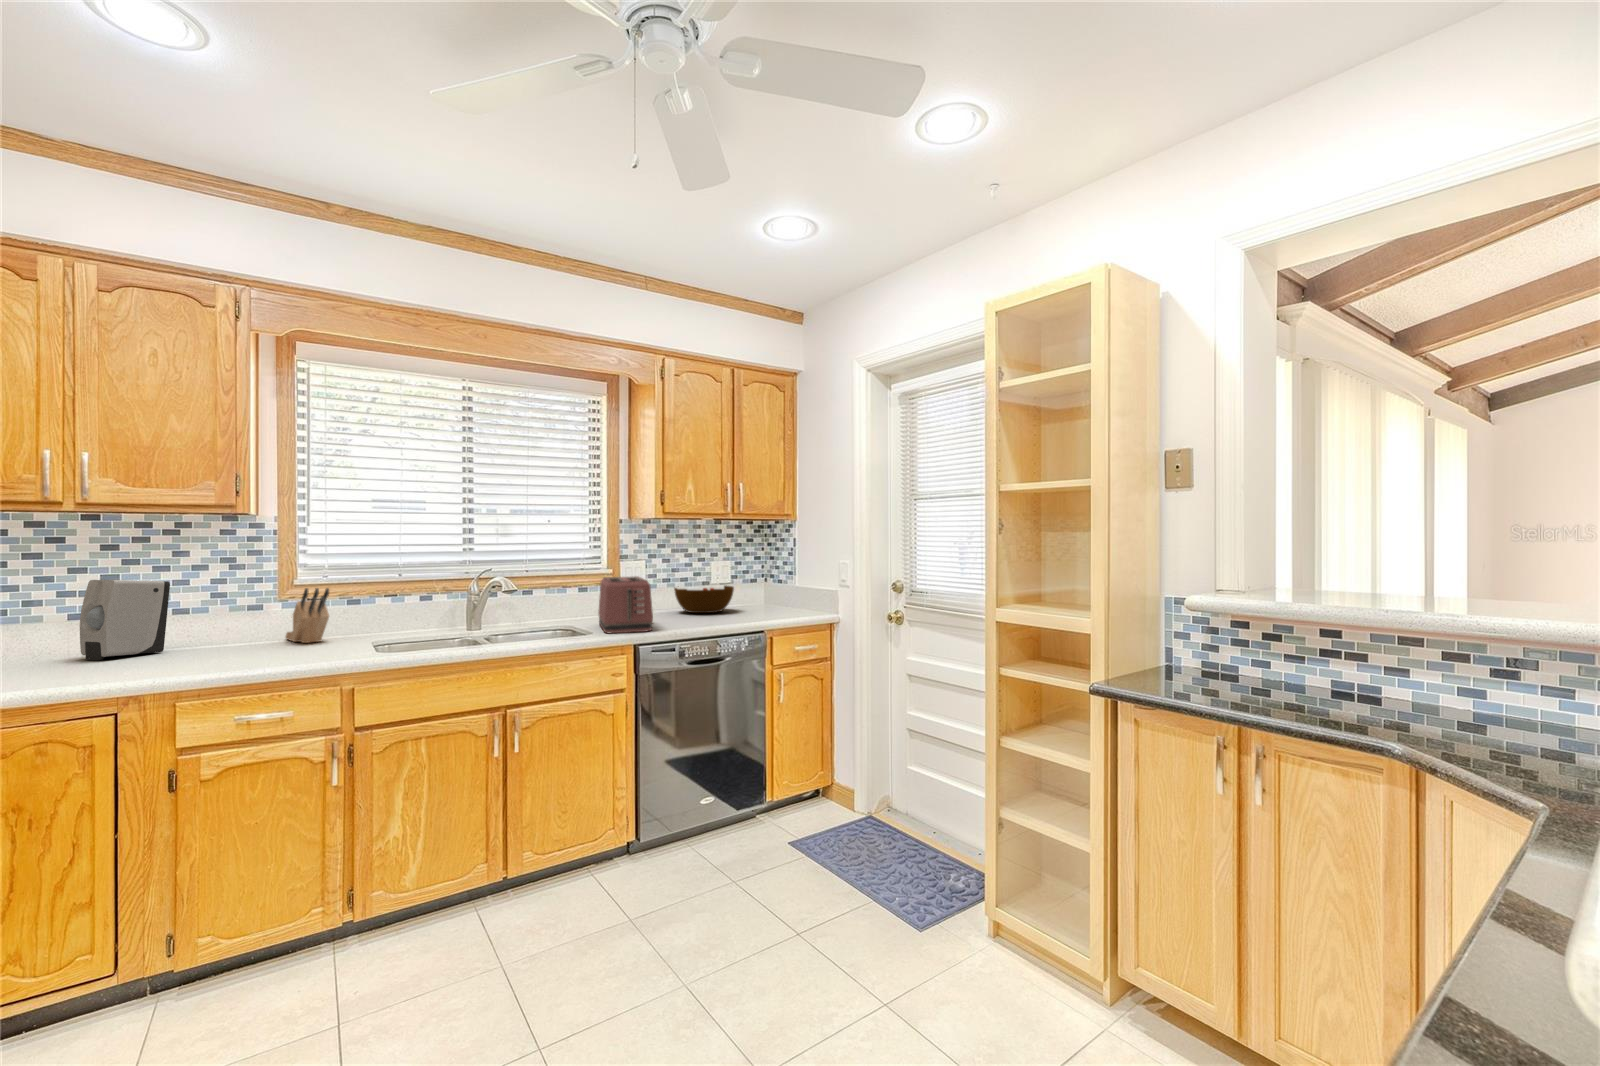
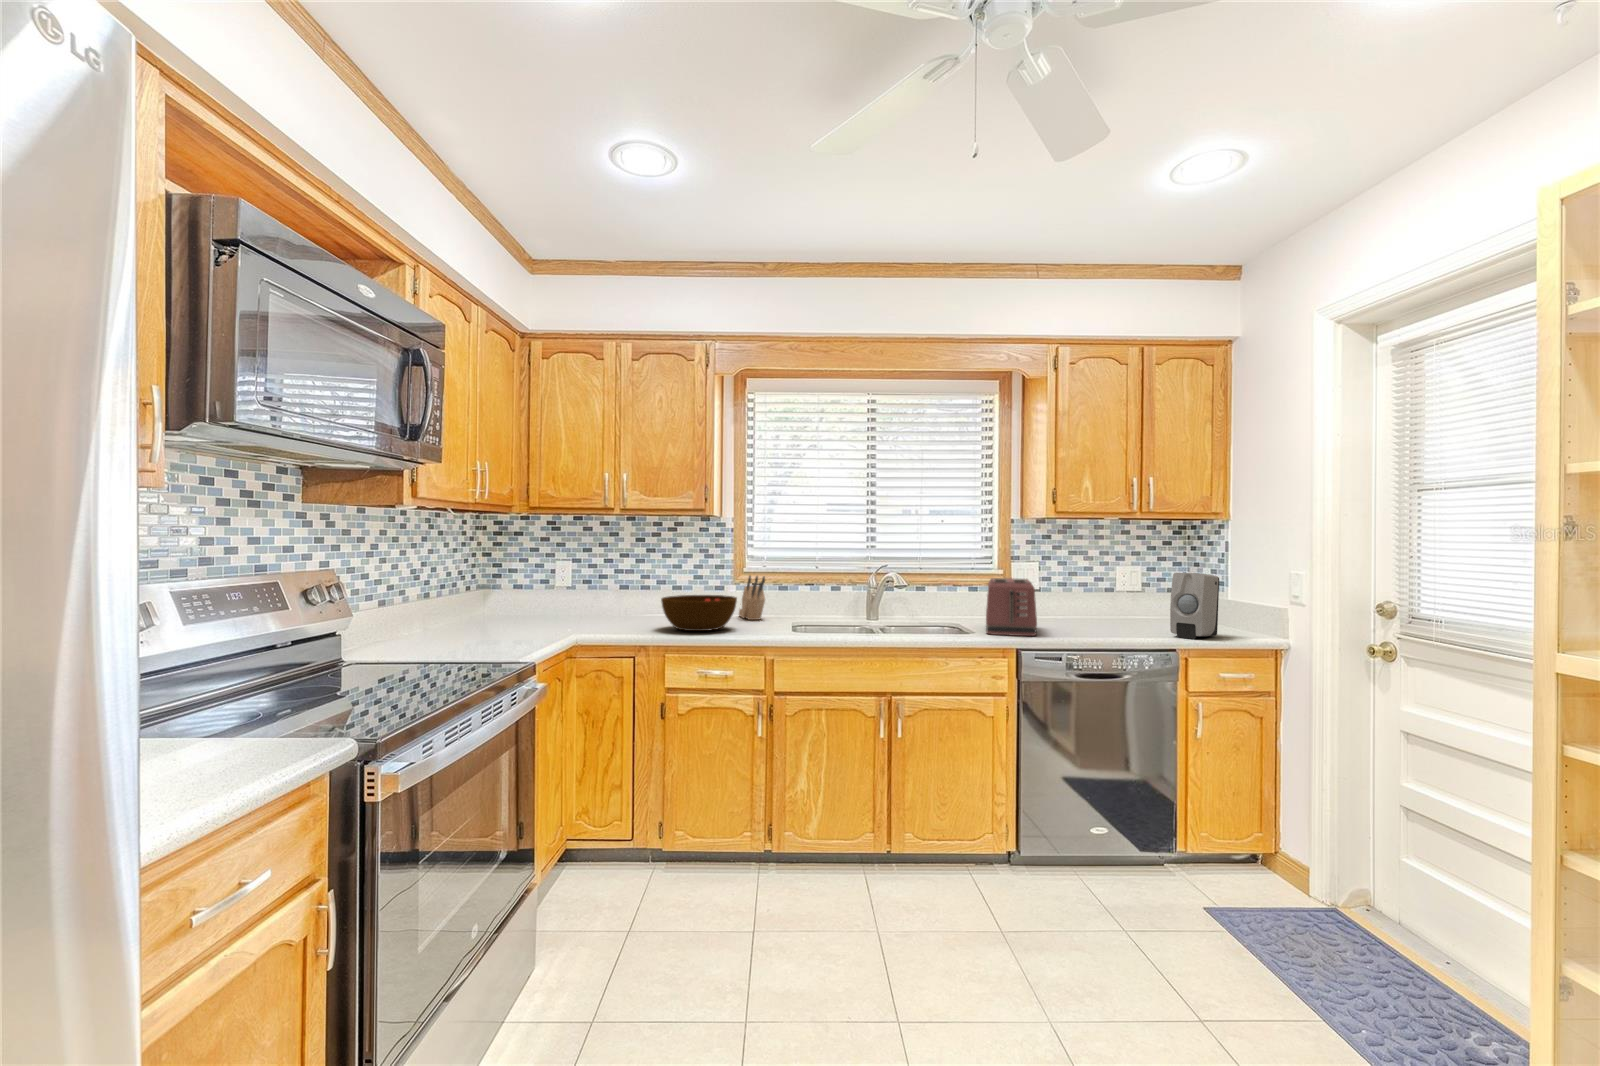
soap dispenser: present [80,580,170,660] -> present [1170,573,1219,639]
bowl: present [674,585,734,613] -> present [661,595,737,631]

